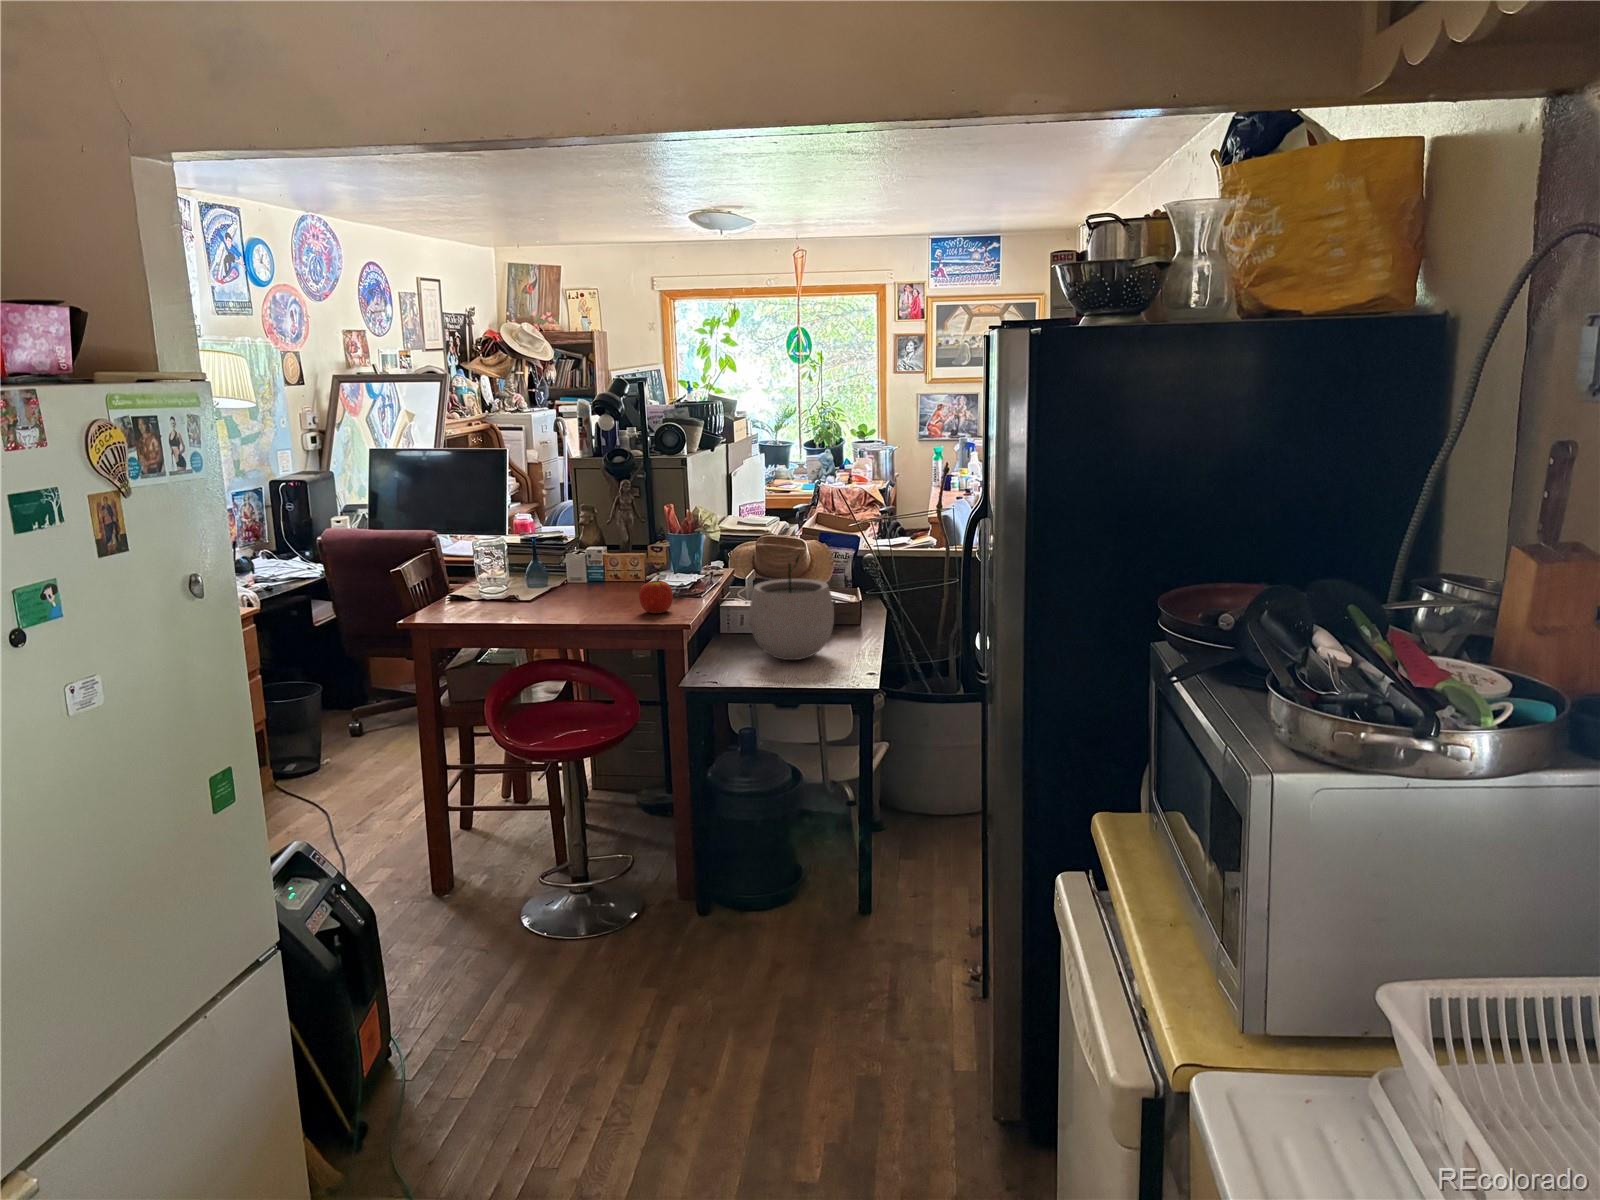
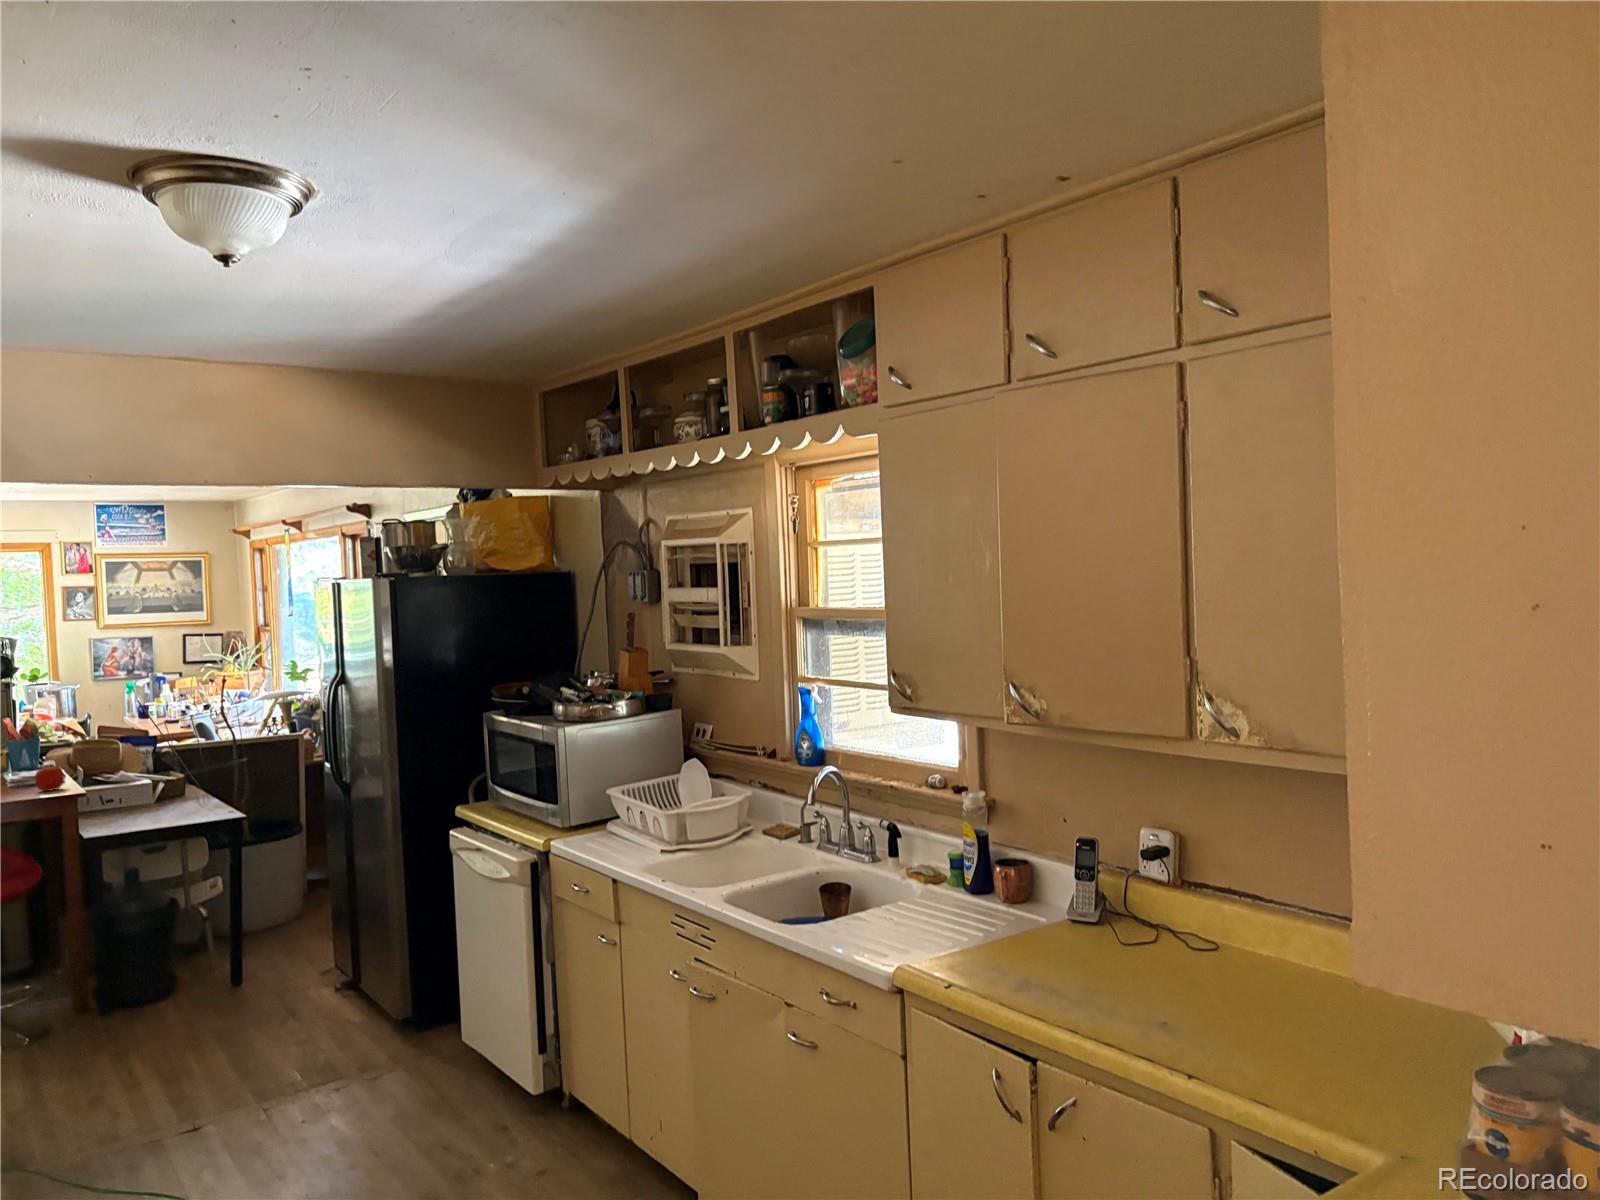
plant pot: present [749,556,834,660] -> none [135,733,202,807]

